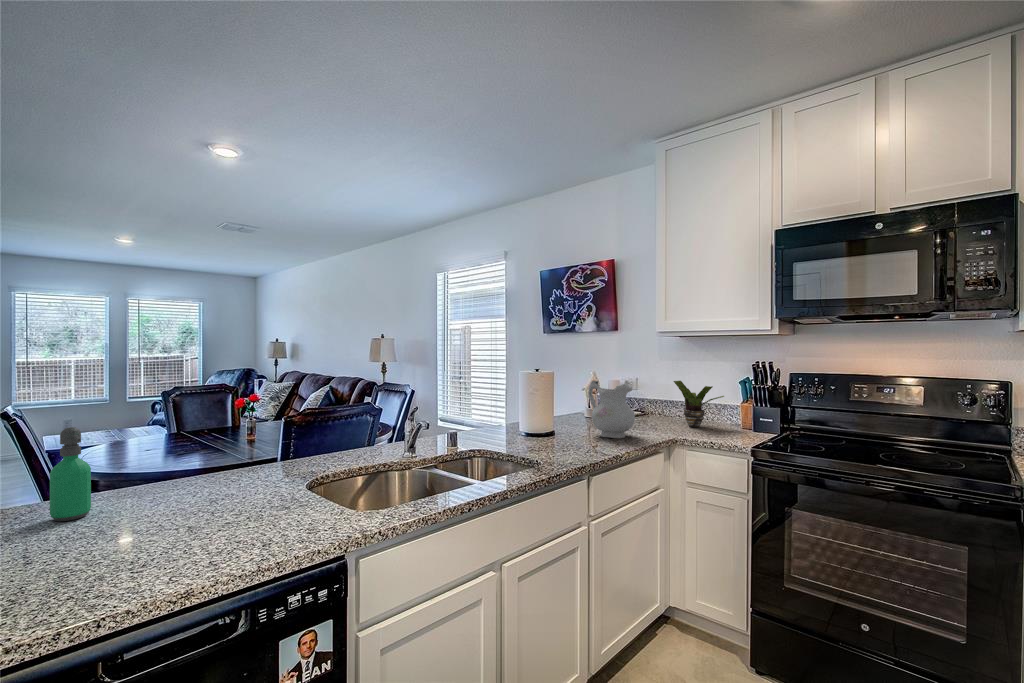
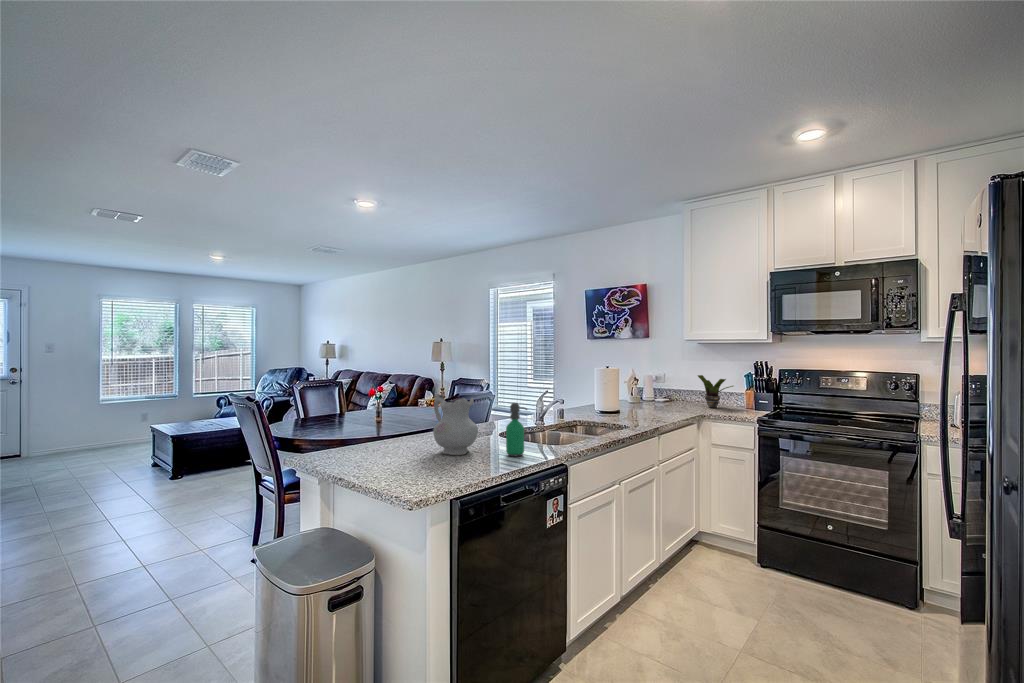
ceramic pitcher: present [588,381,635,439] -> present [433,394,478,455]
soap dispenser: present [50,427,91,521] -> present [506,403,527,456]

